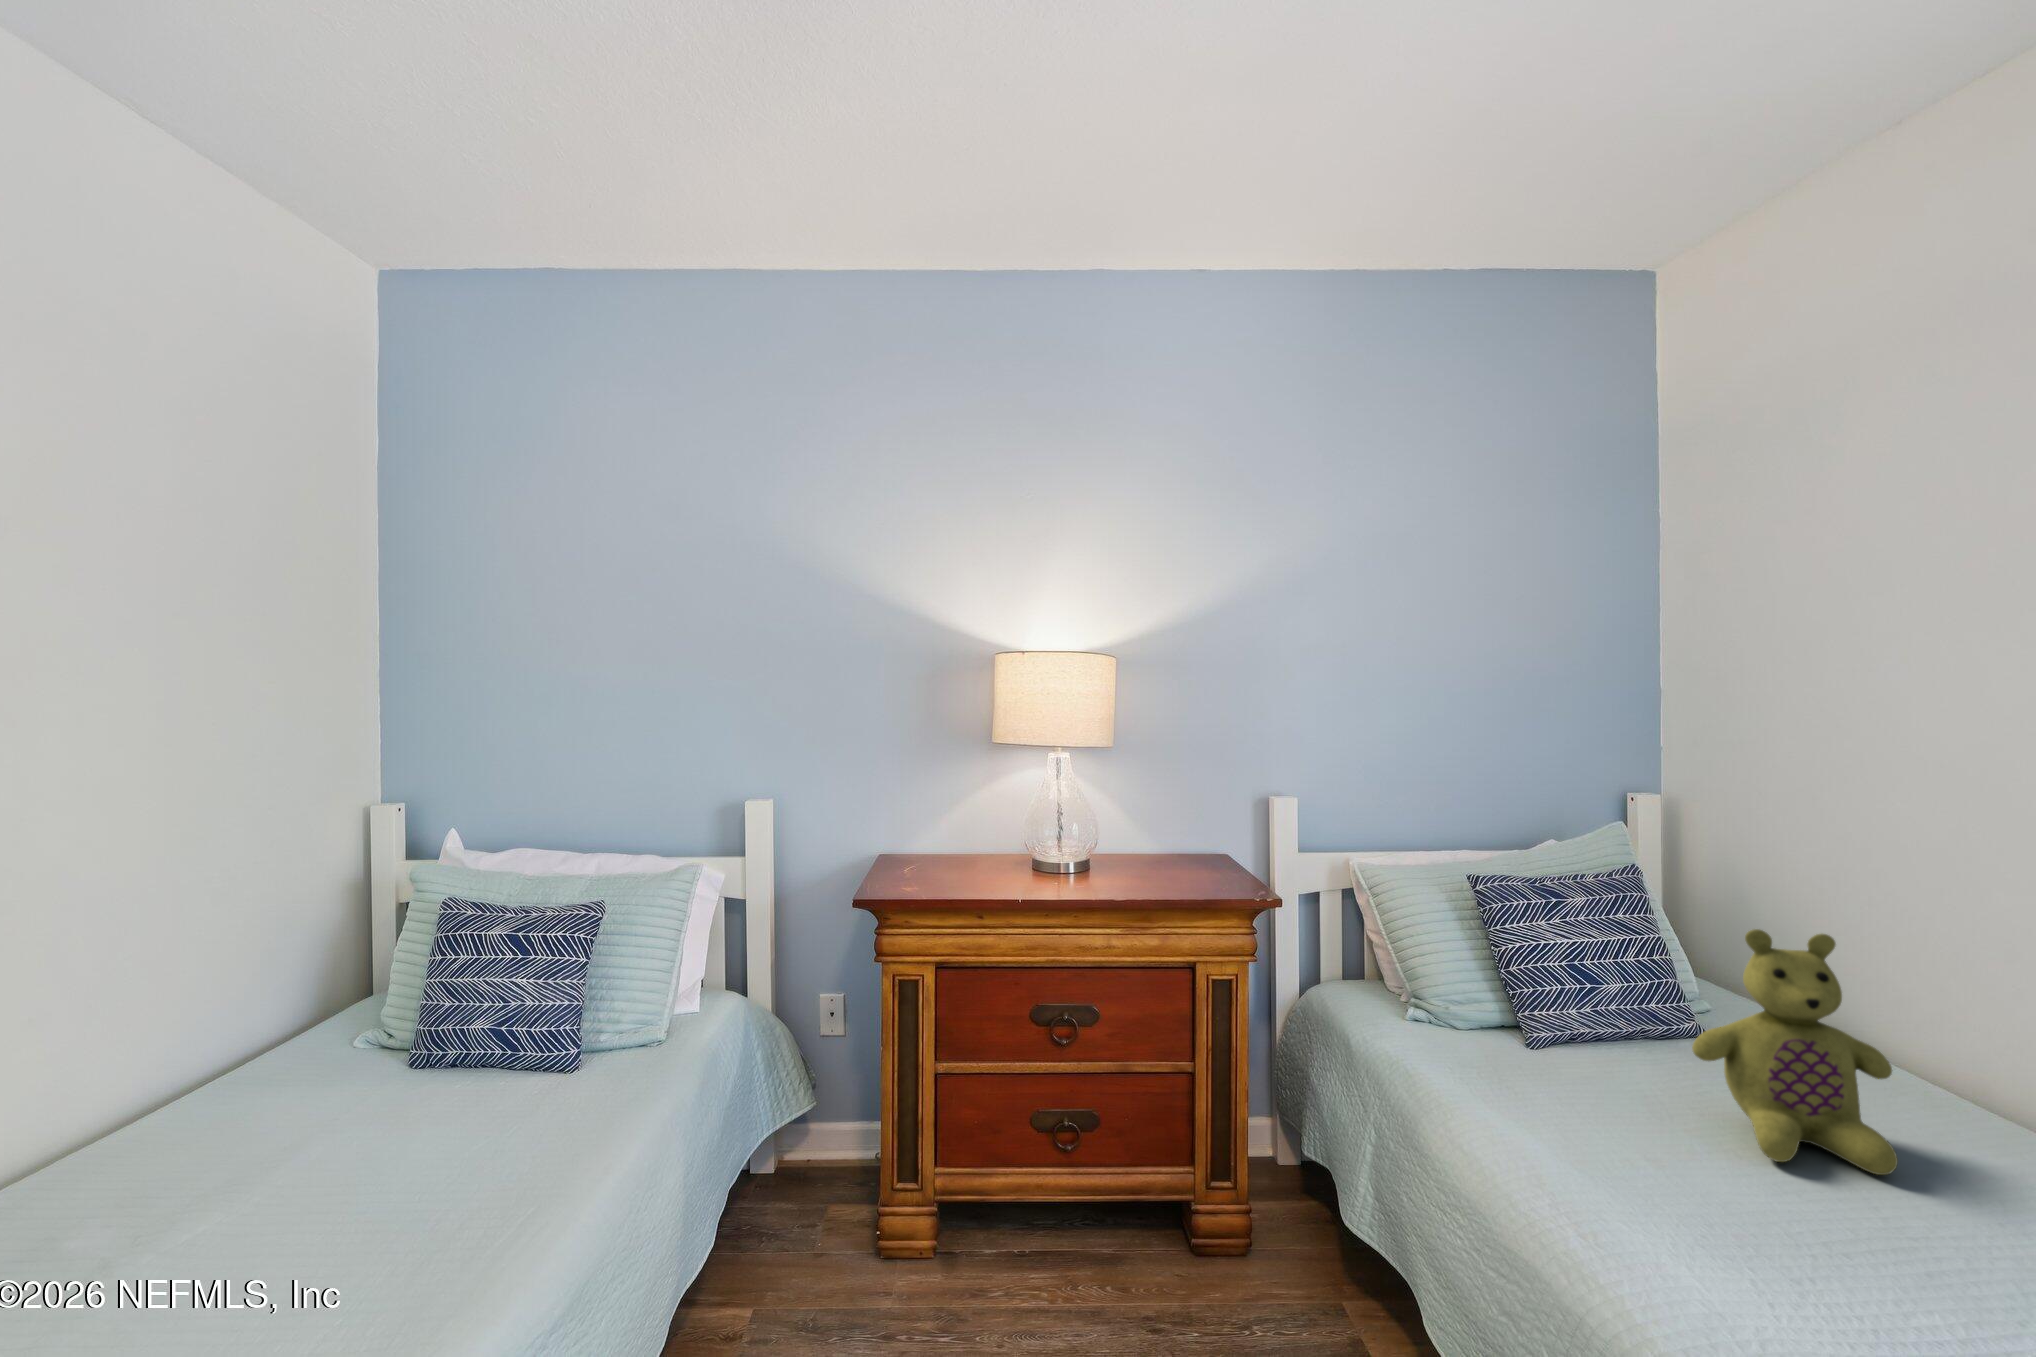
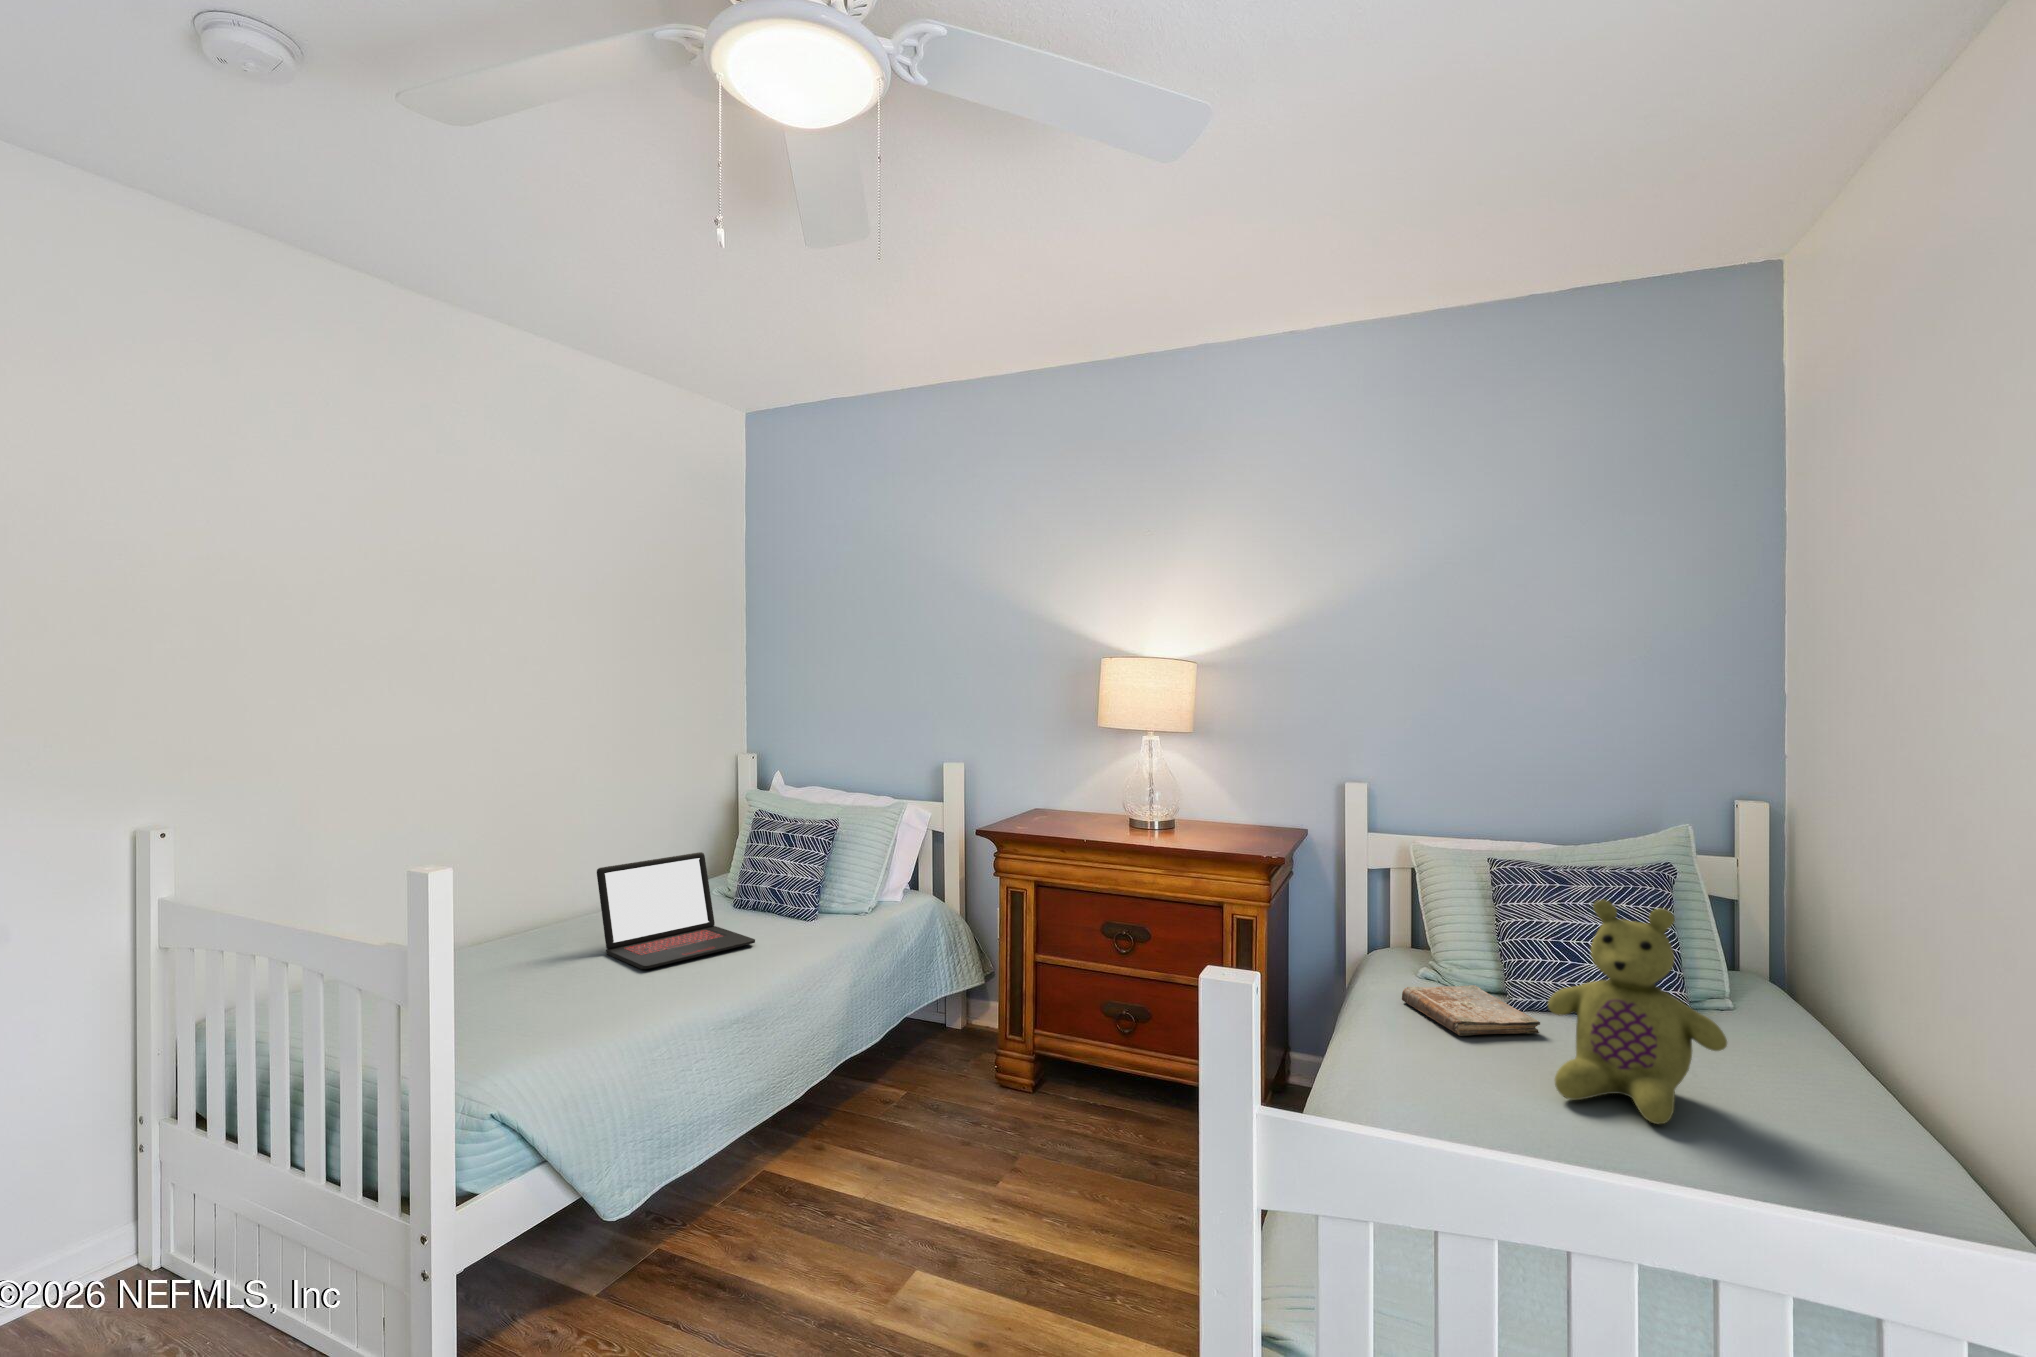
laptop: none [228,991,546,1239] -> present [597,852,755,969]
book: none [1453,1025,1620,1095] -> present [1402,985,1540,1036]

